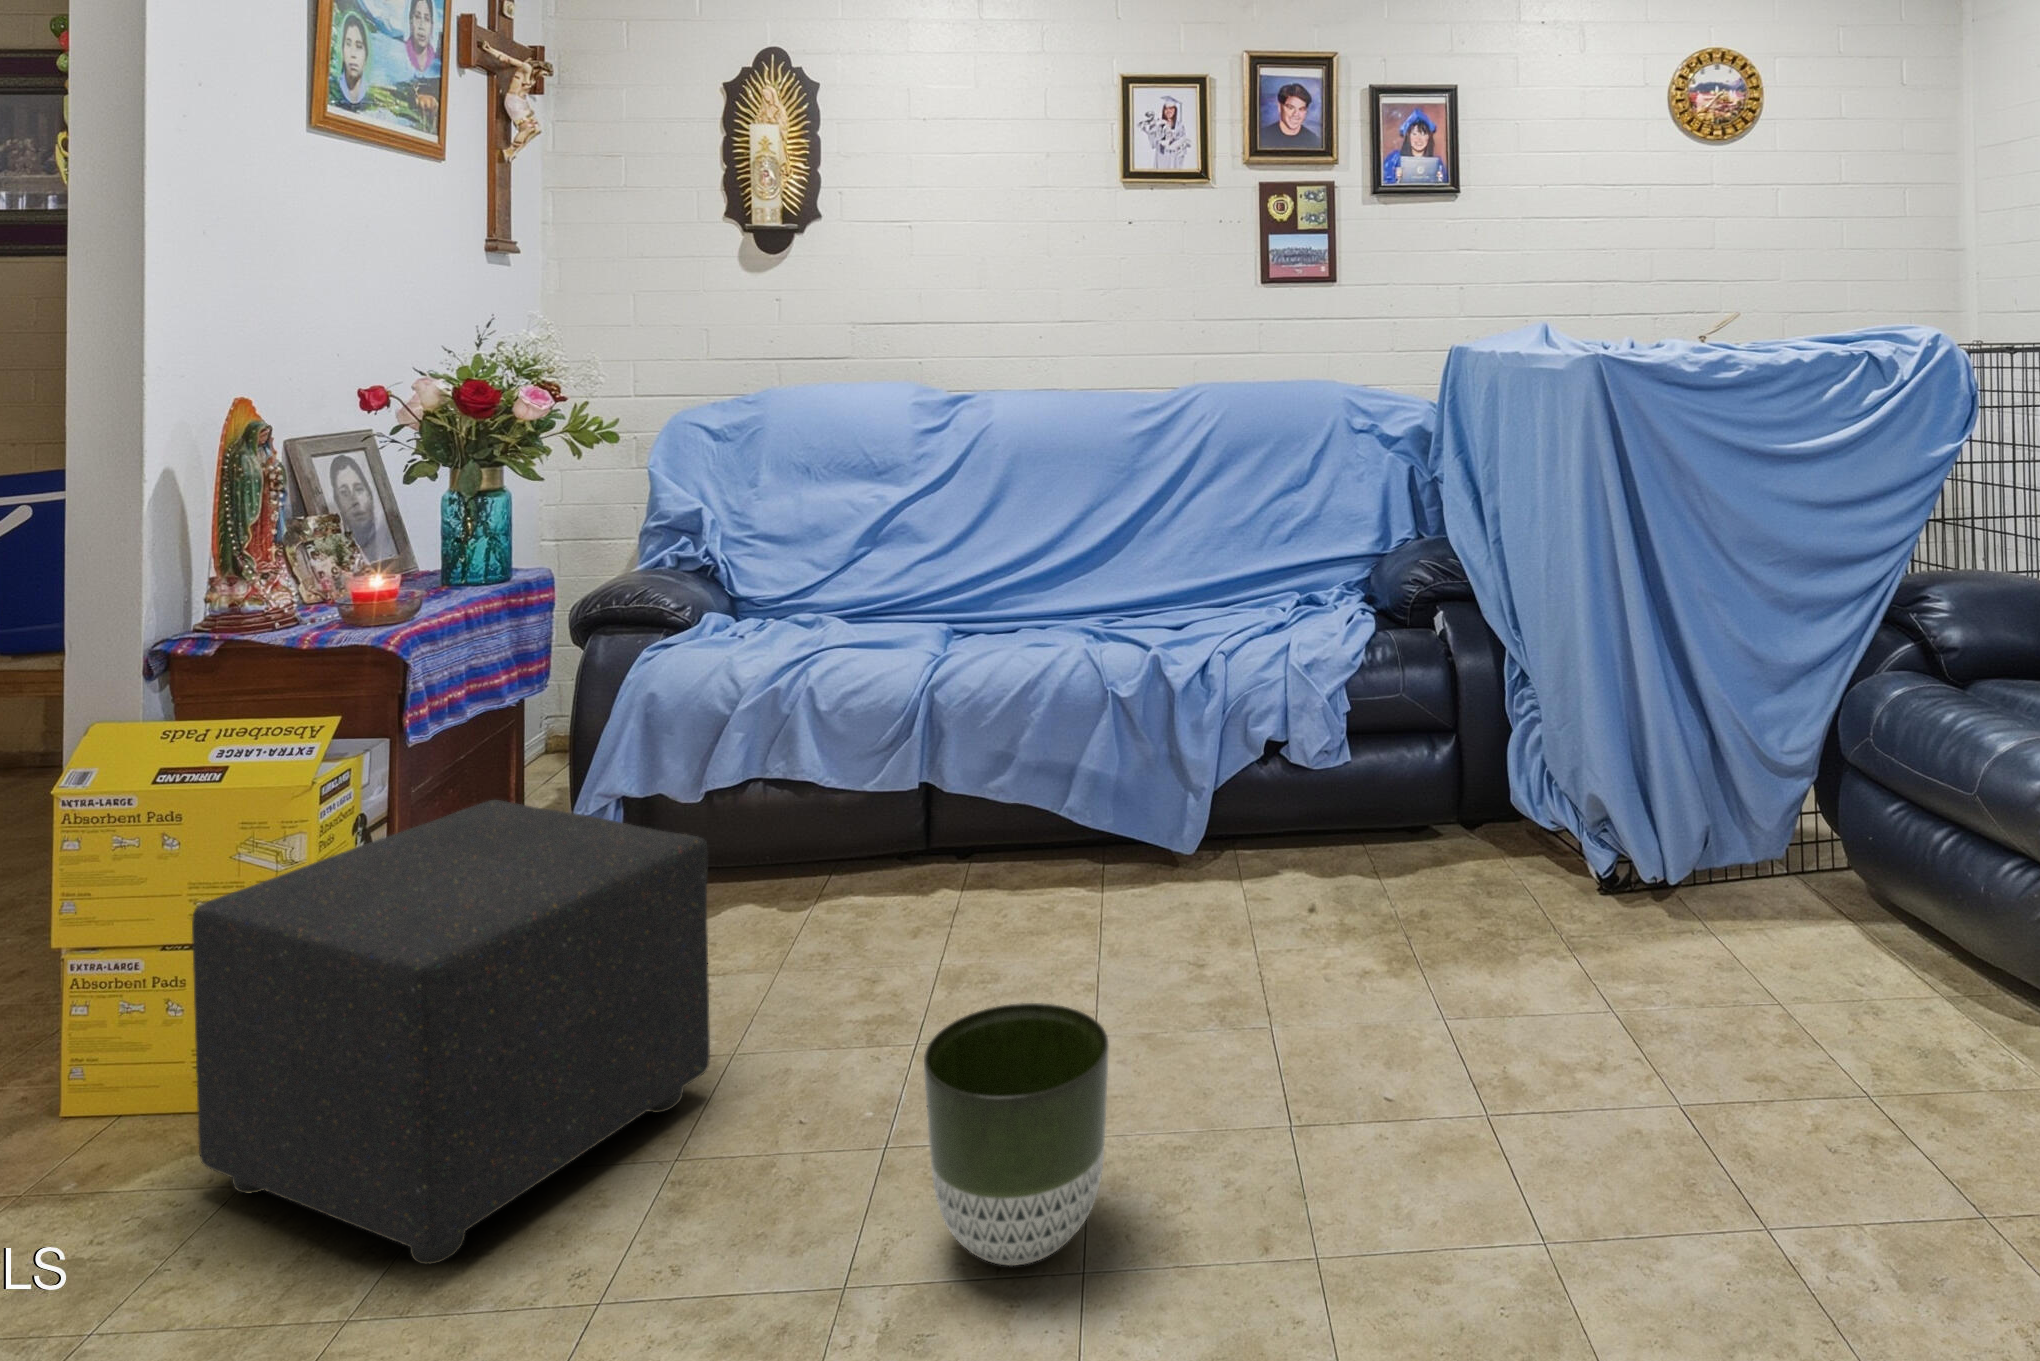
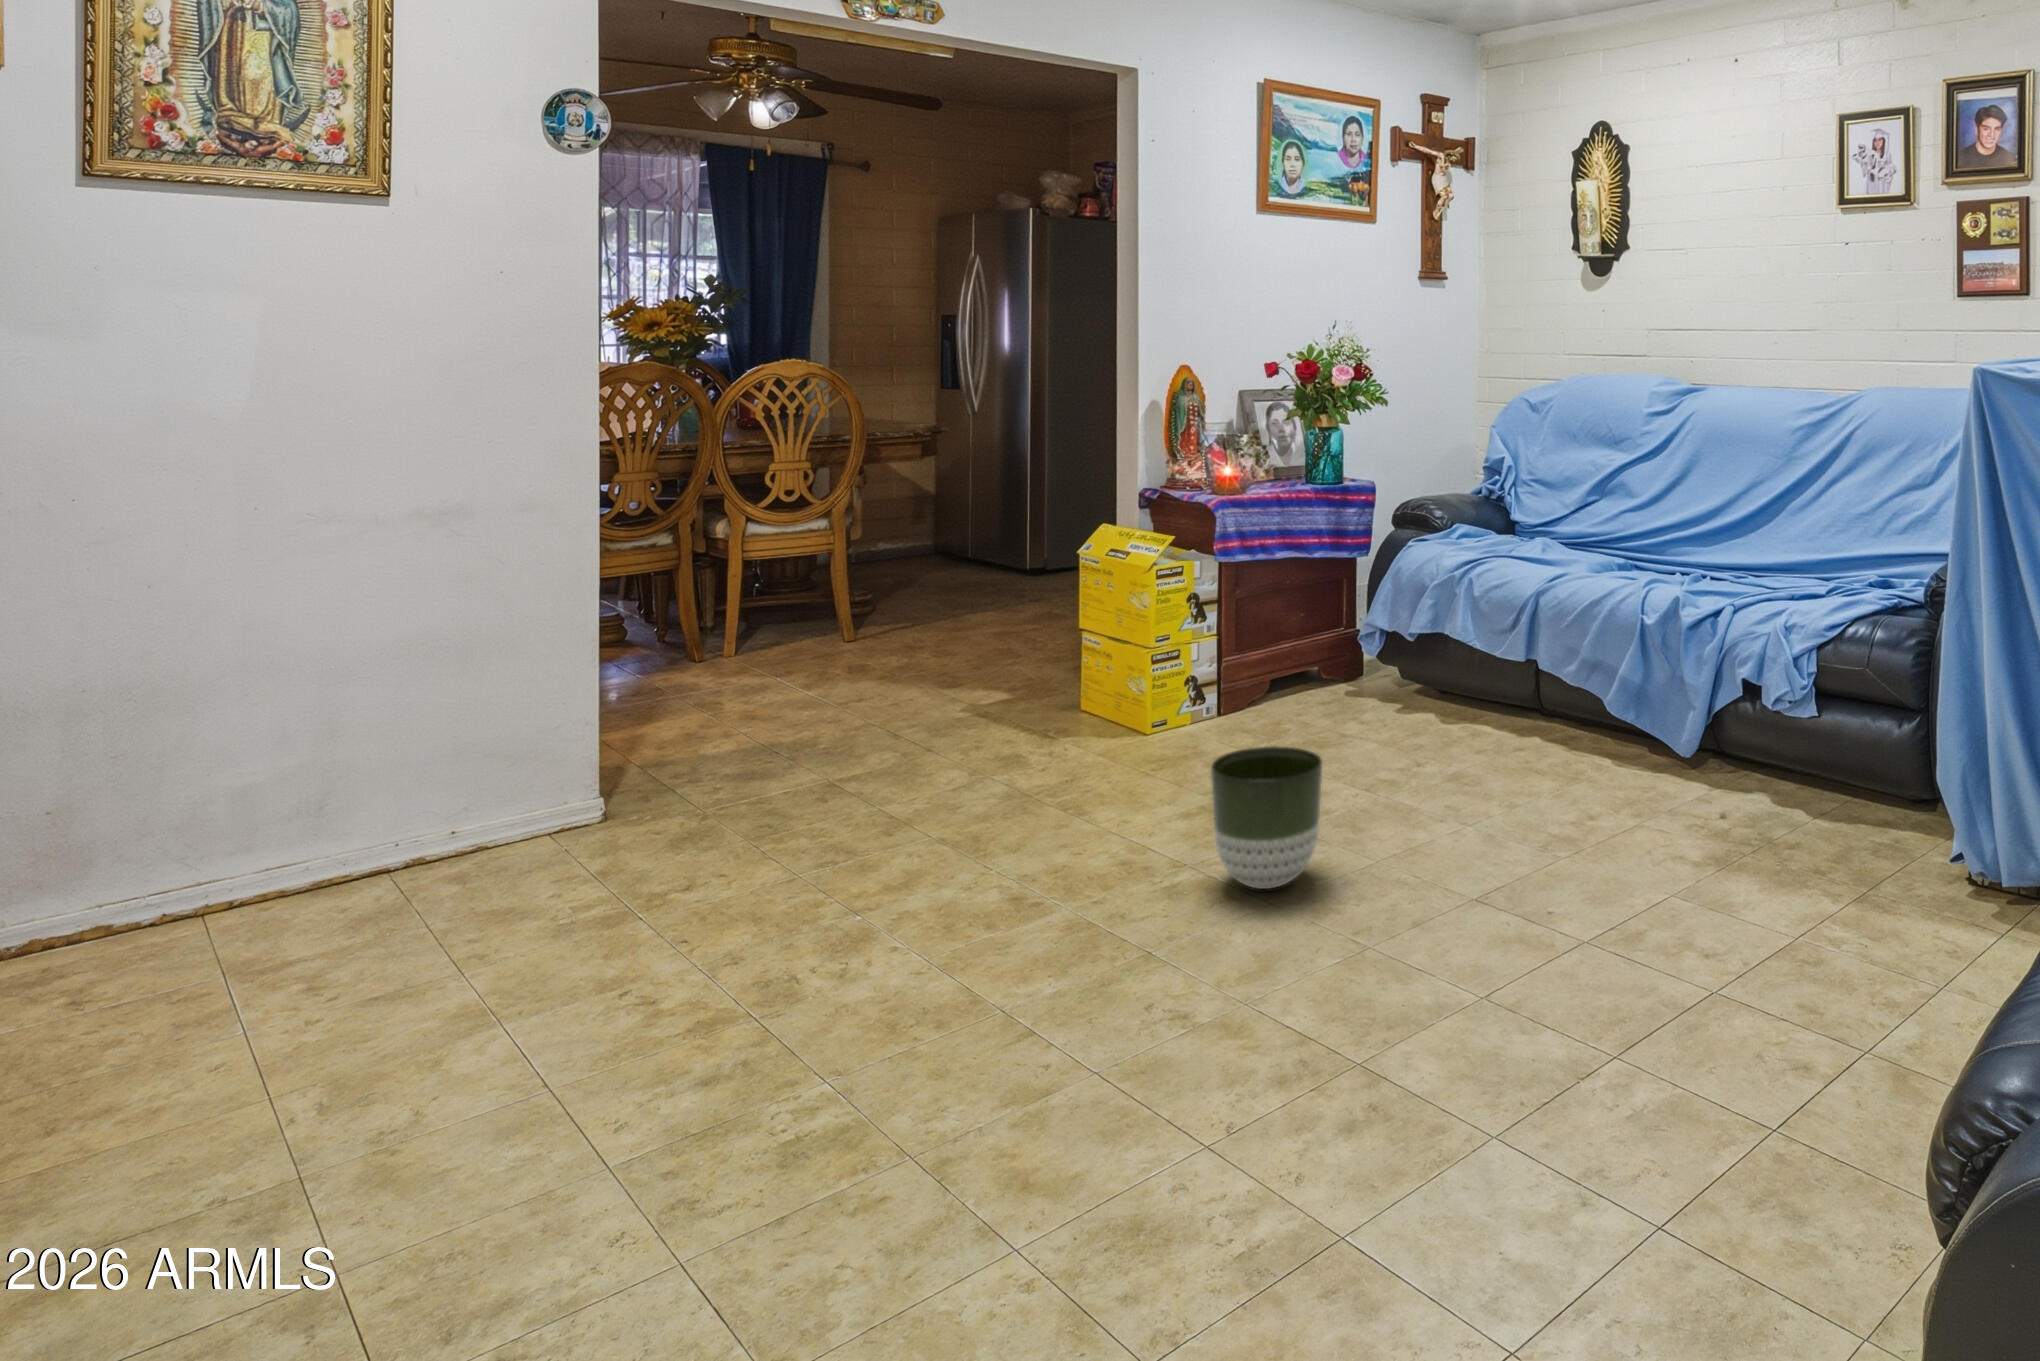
ottoman: present [192,800,710,1264] -> none [1056,598,1257,800]

